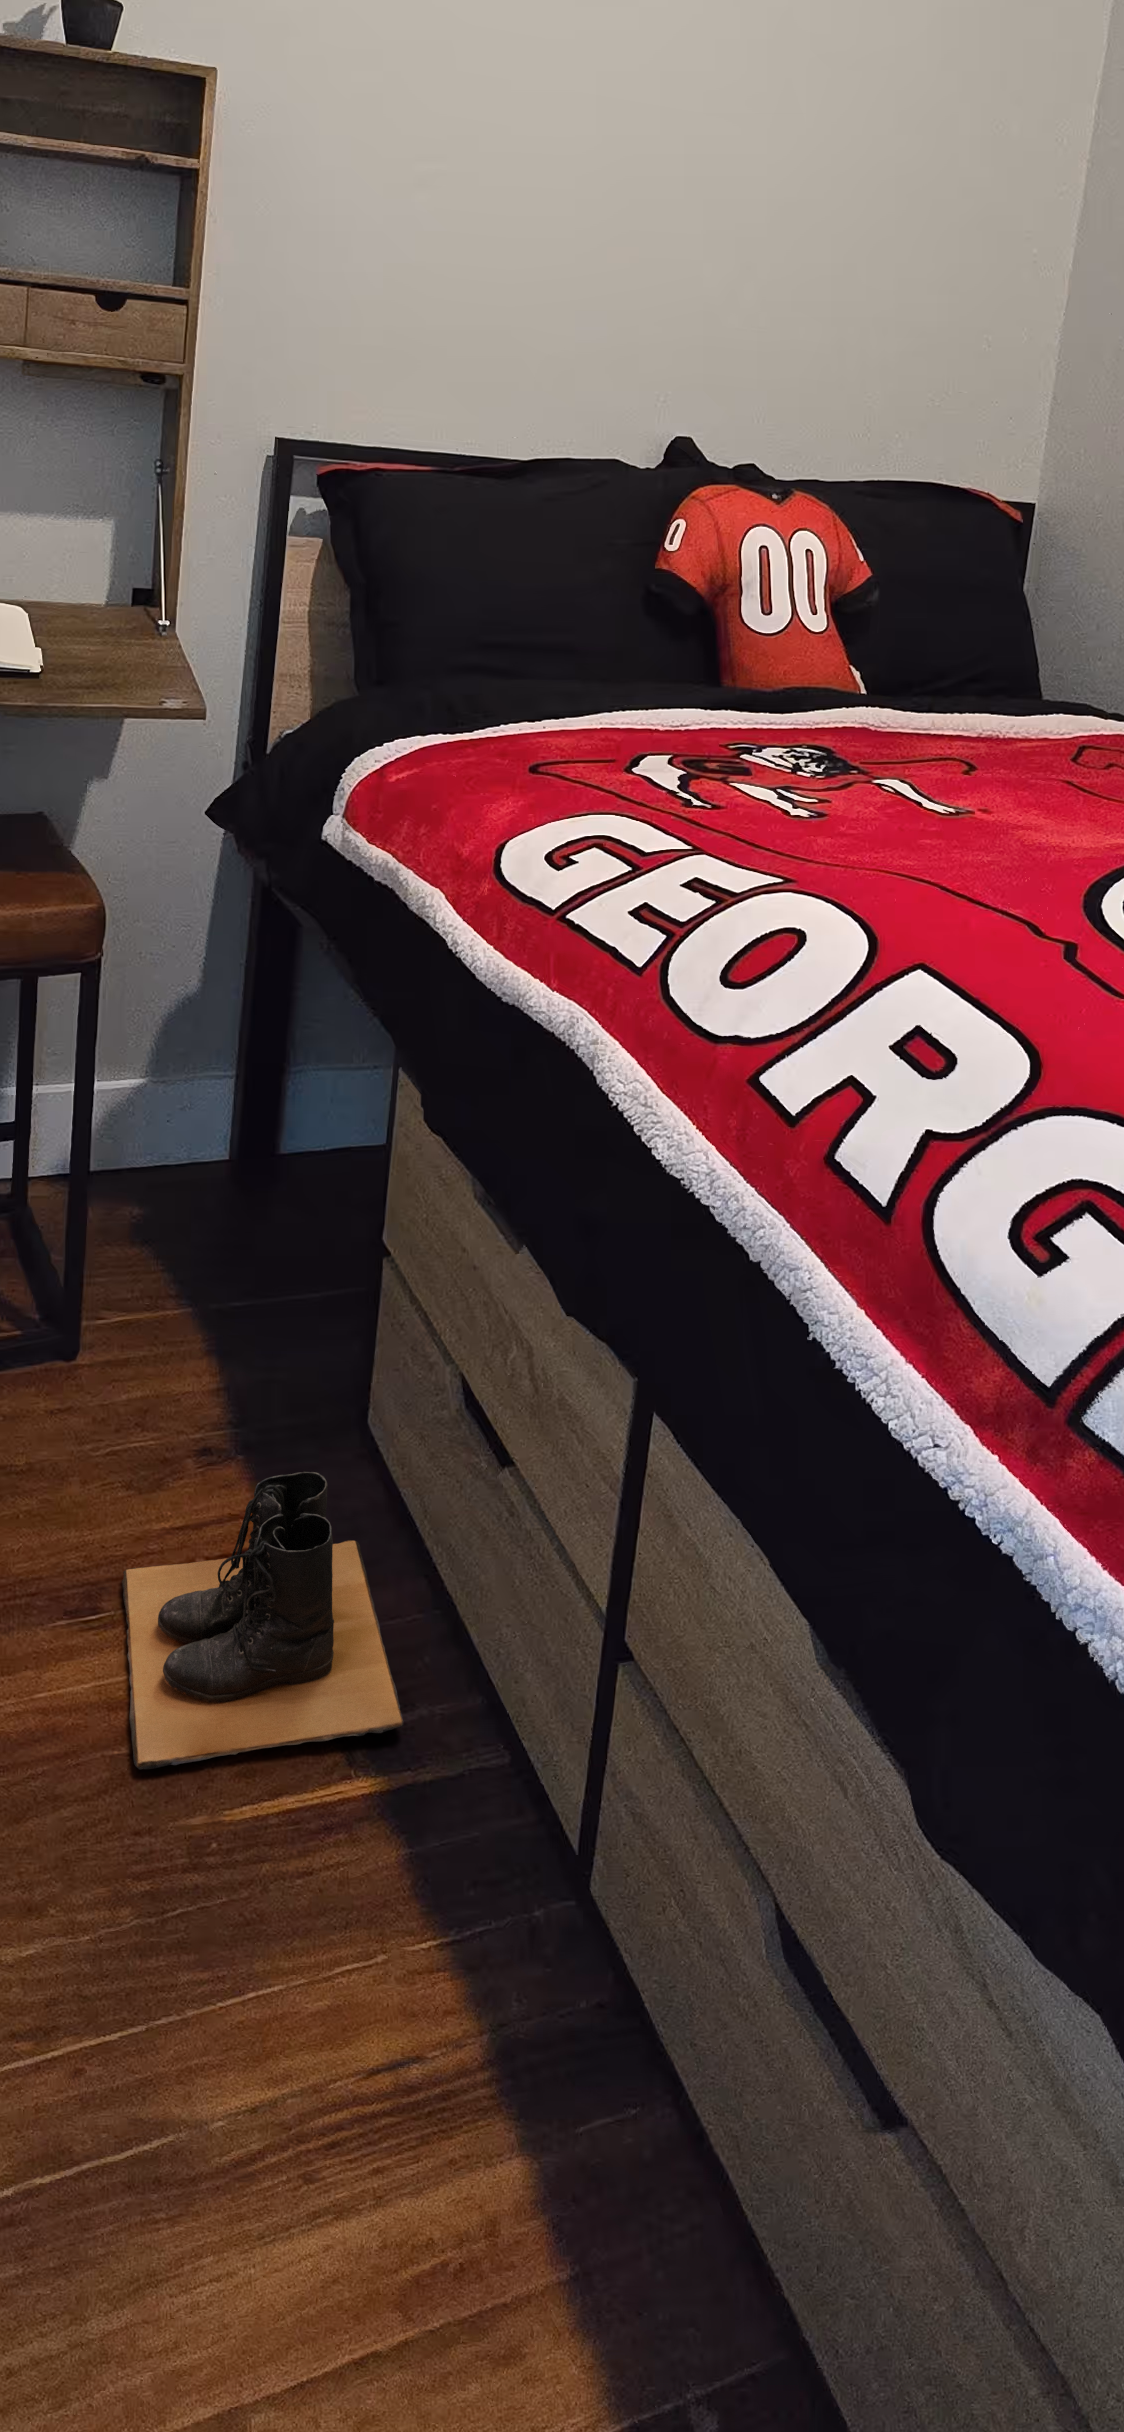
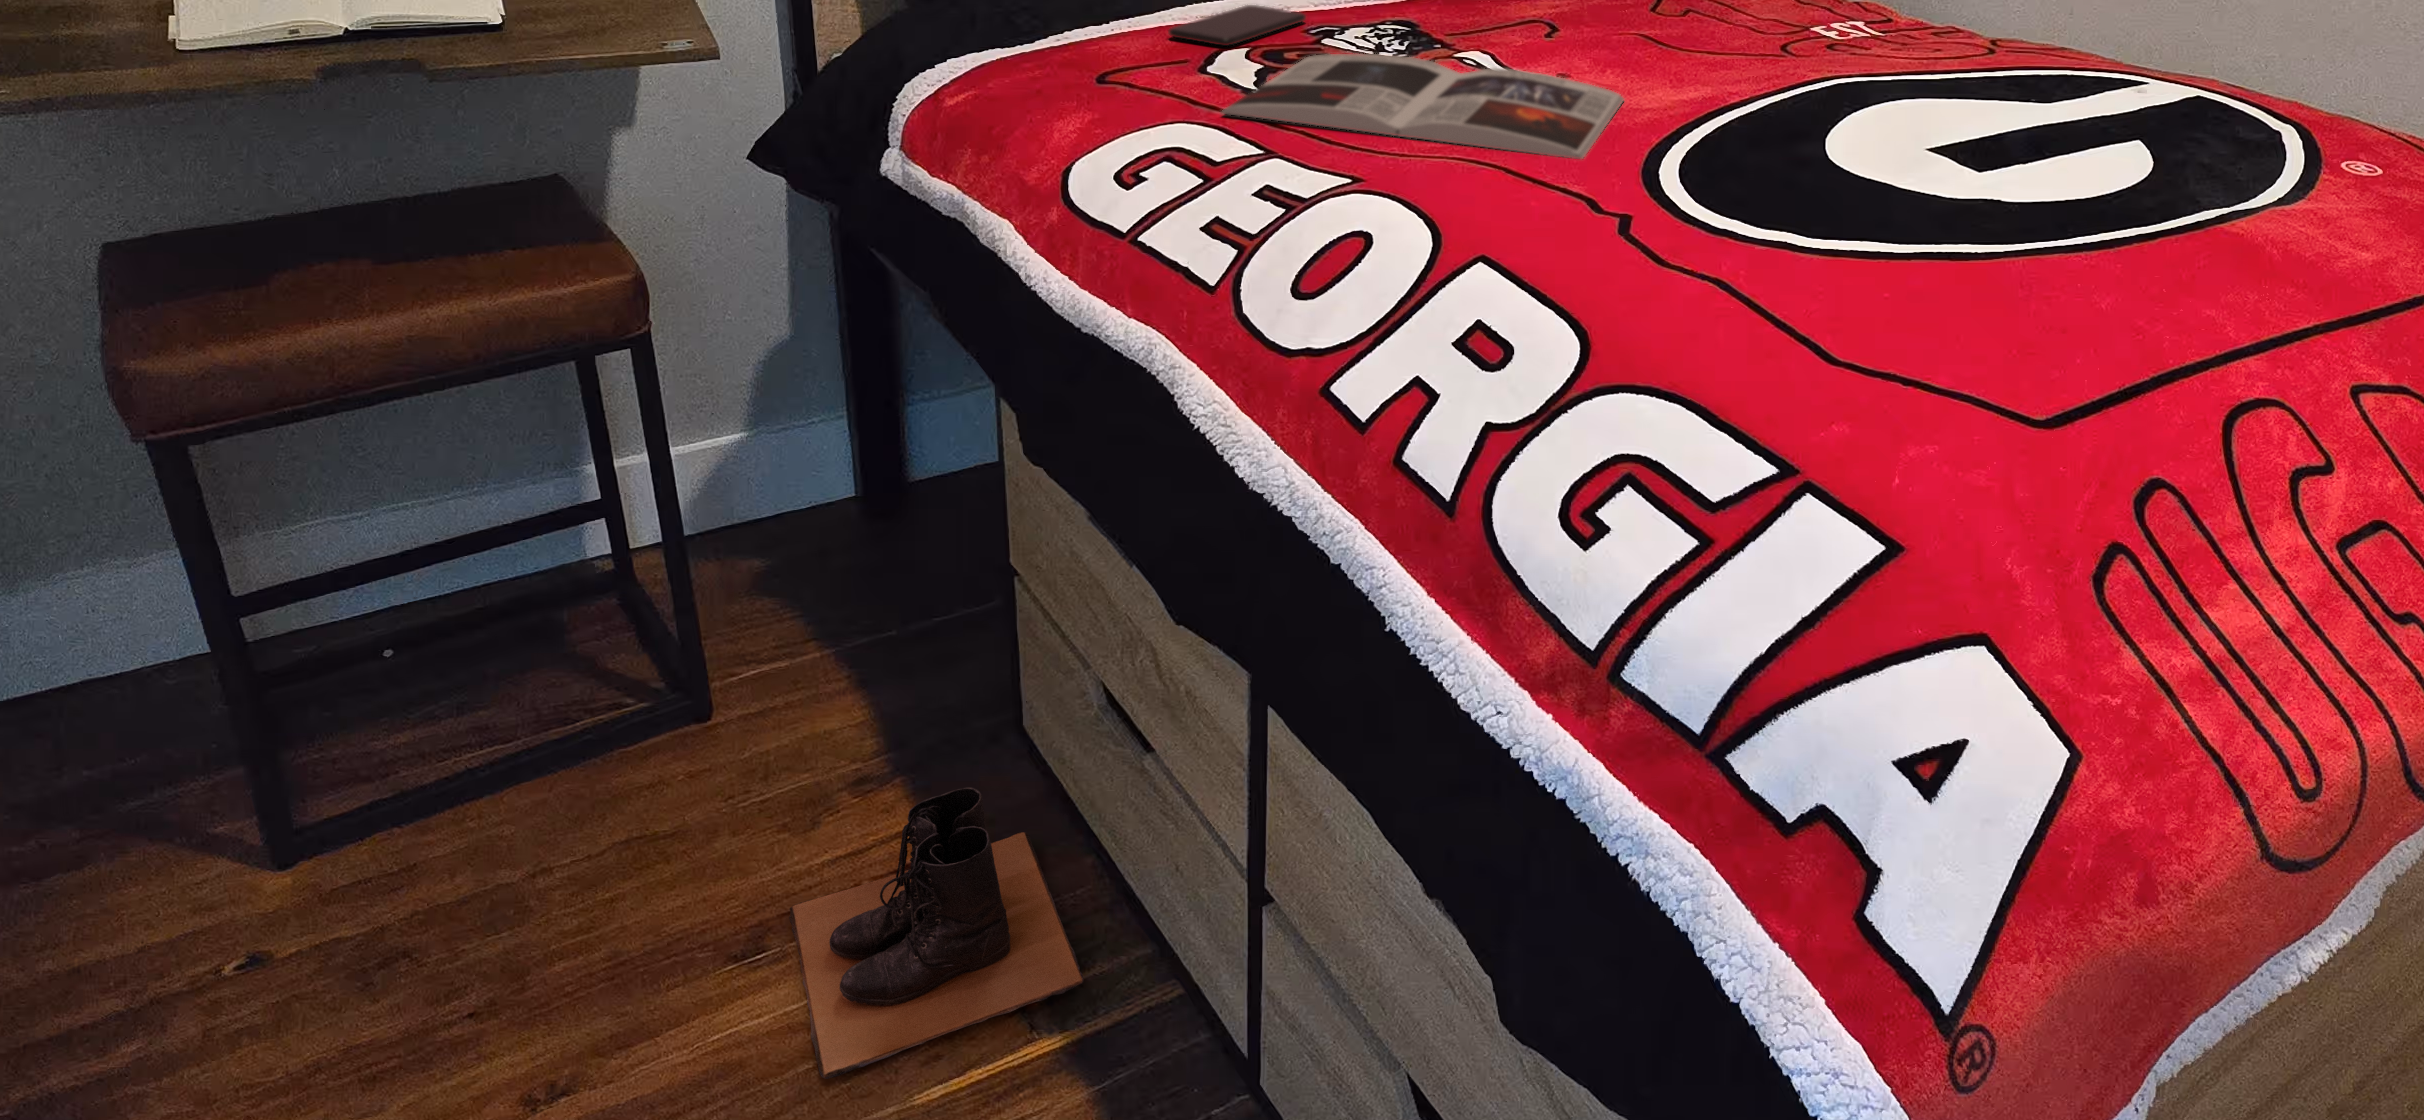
smartphone: none [596,716,724,749] -> present [1169,5,1306,46]
magazine: none [651,765,1055,889] -> present [1222,54,1624,159]

